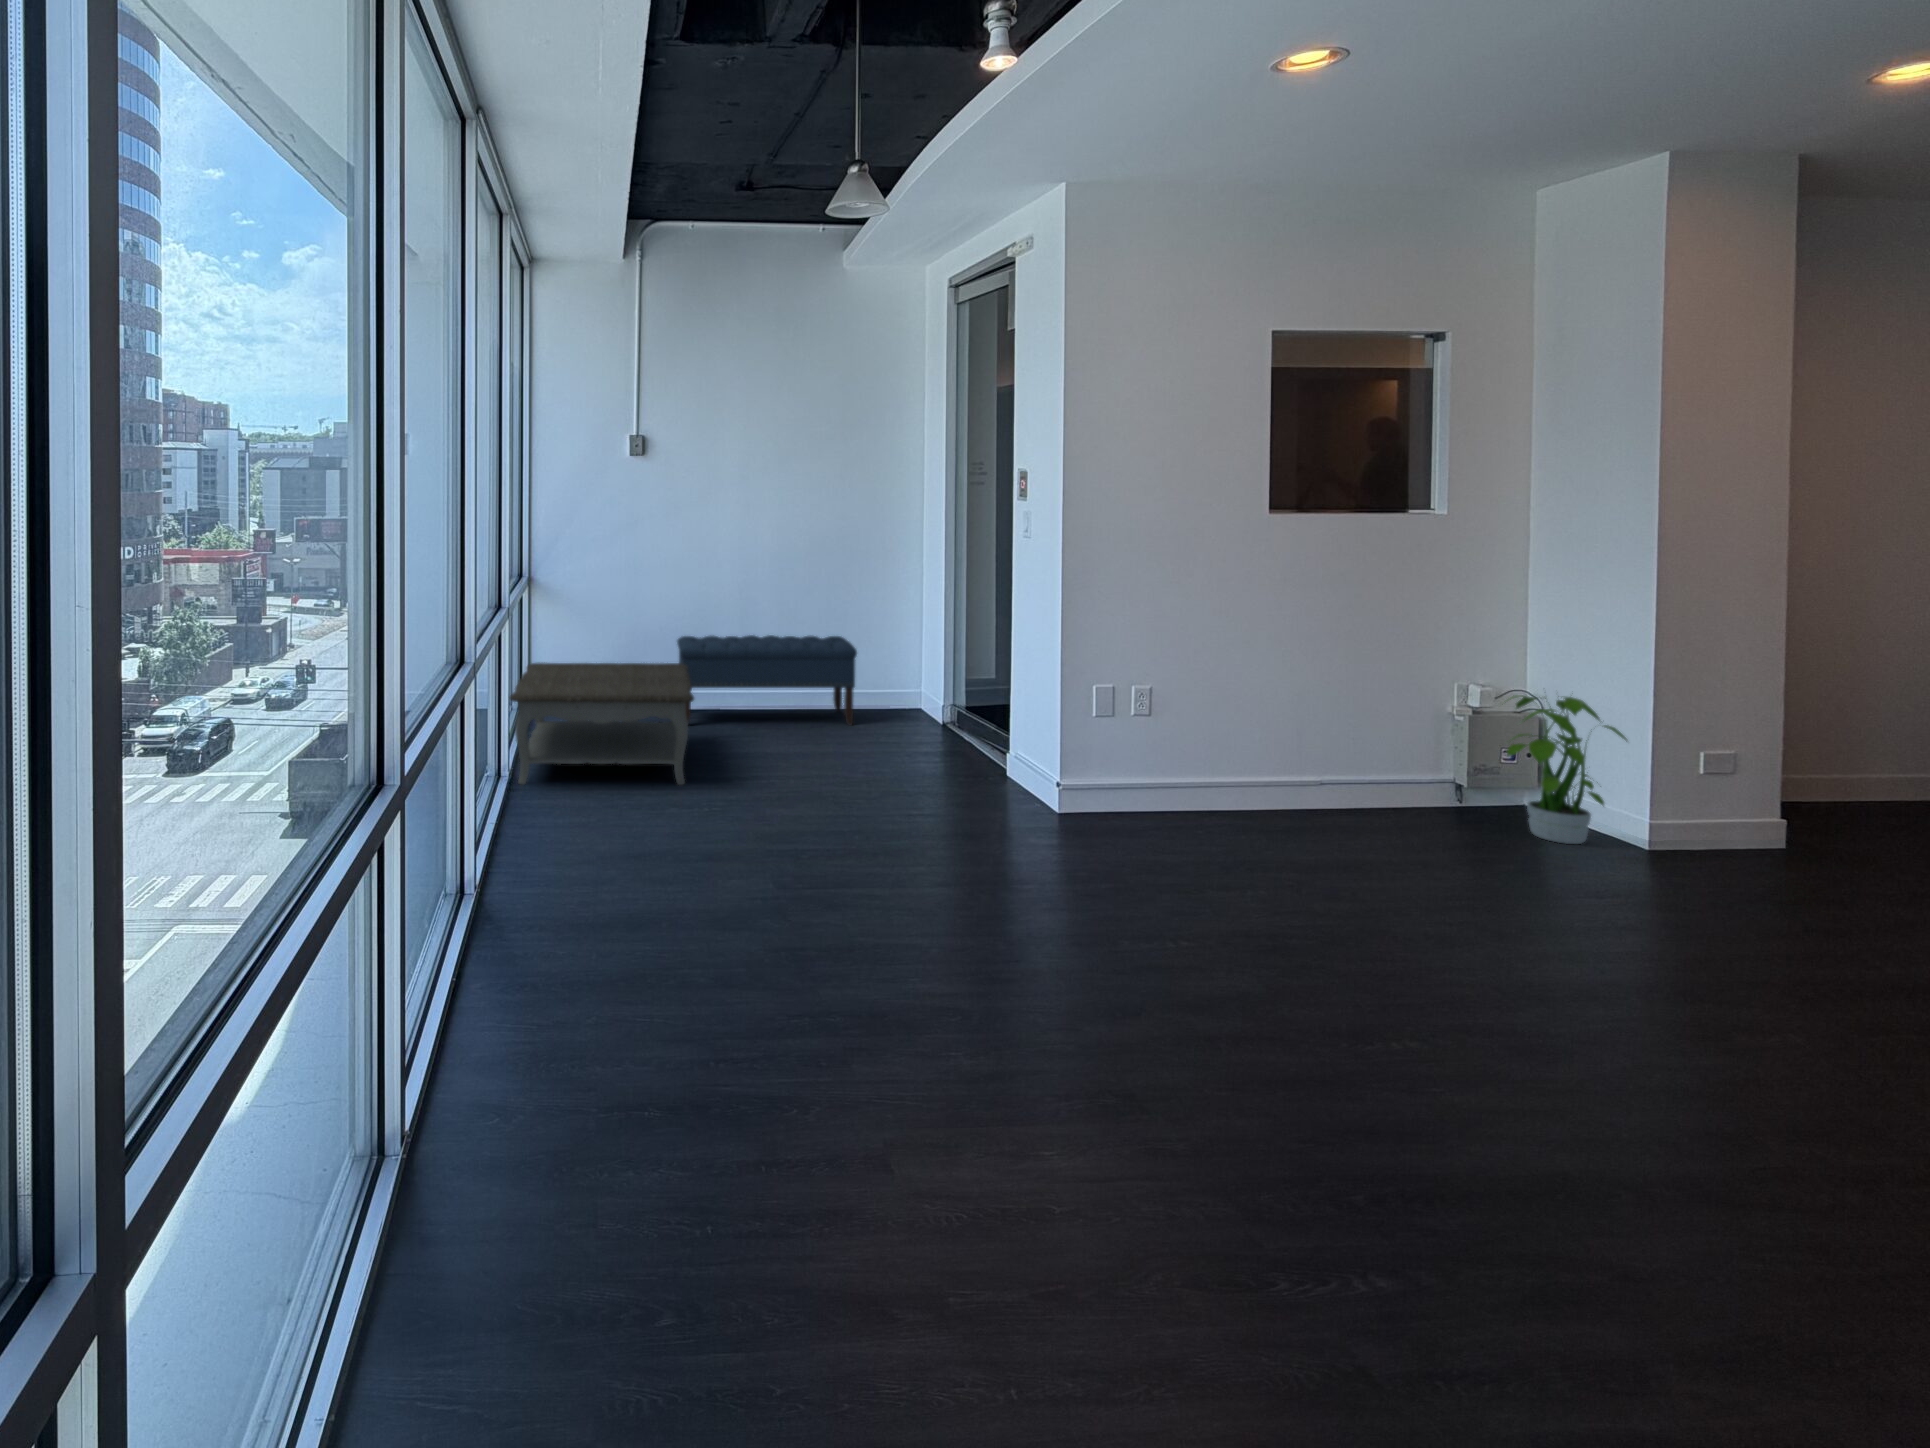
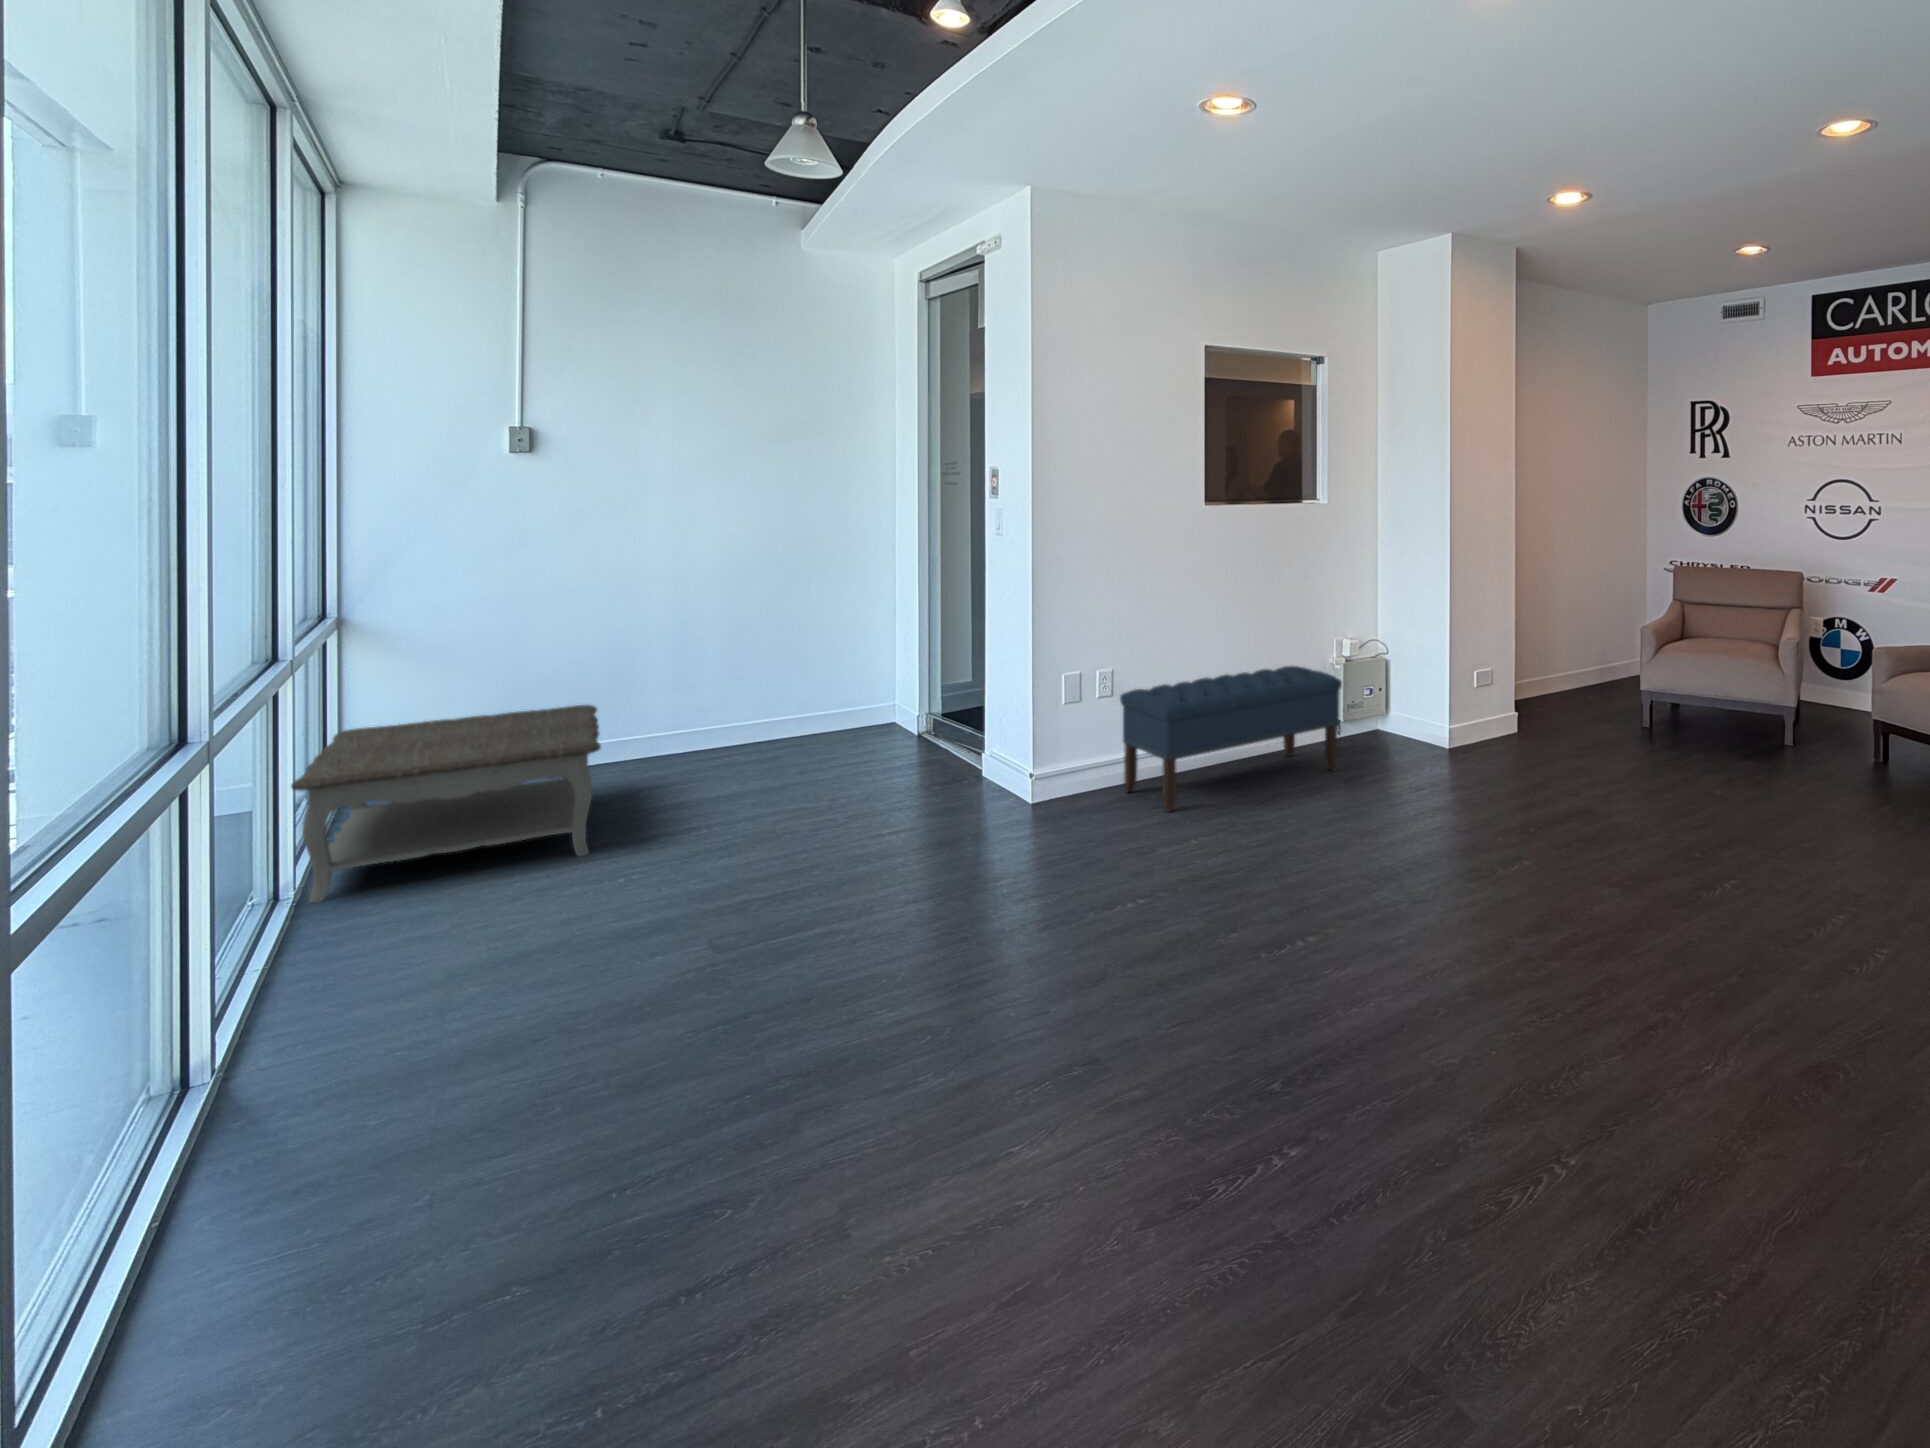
bench: present [677,635,857,725] -> present [1120,666,1342,812]
potted plant: present [1505,695,1627,844] -> none [1365,637,1444,757]

